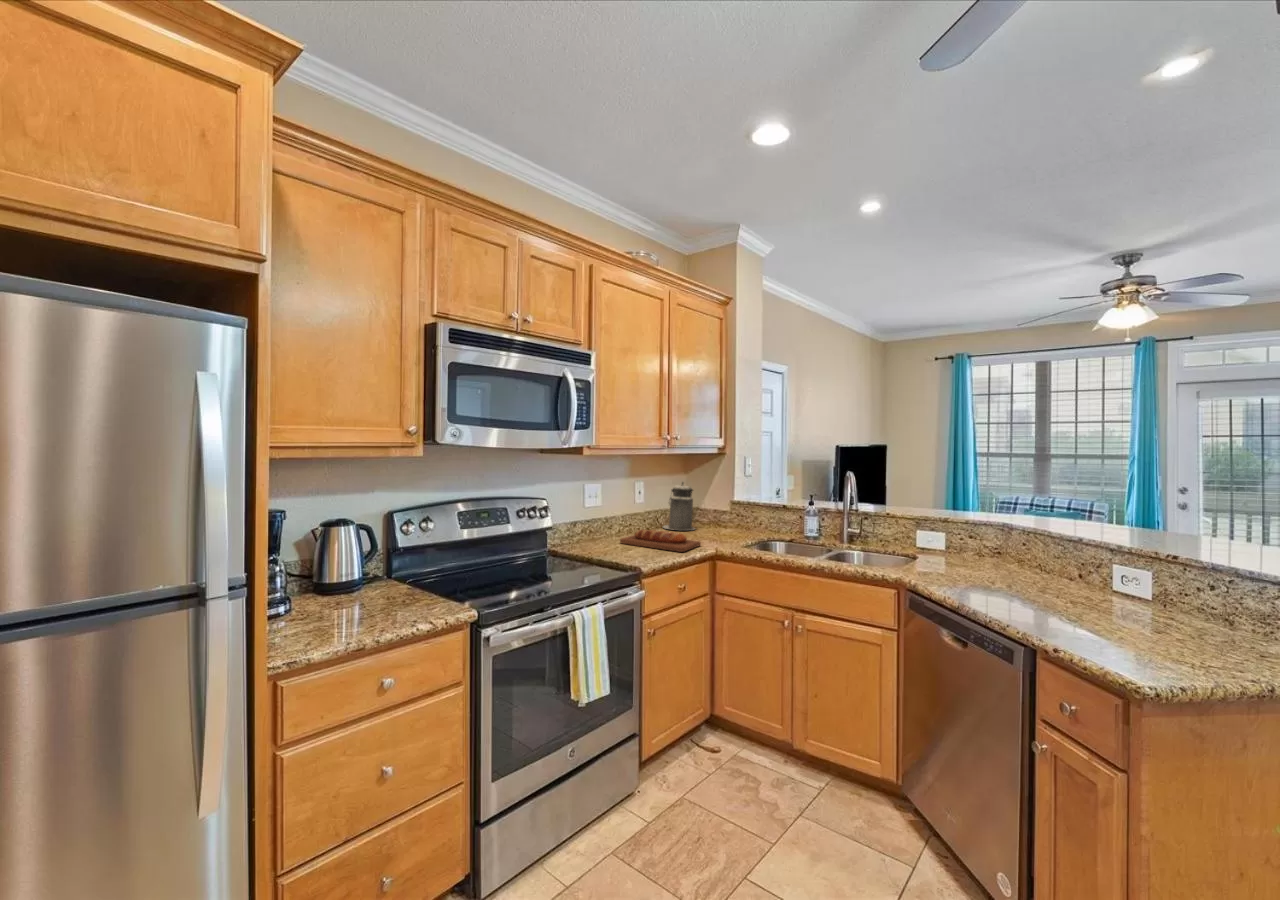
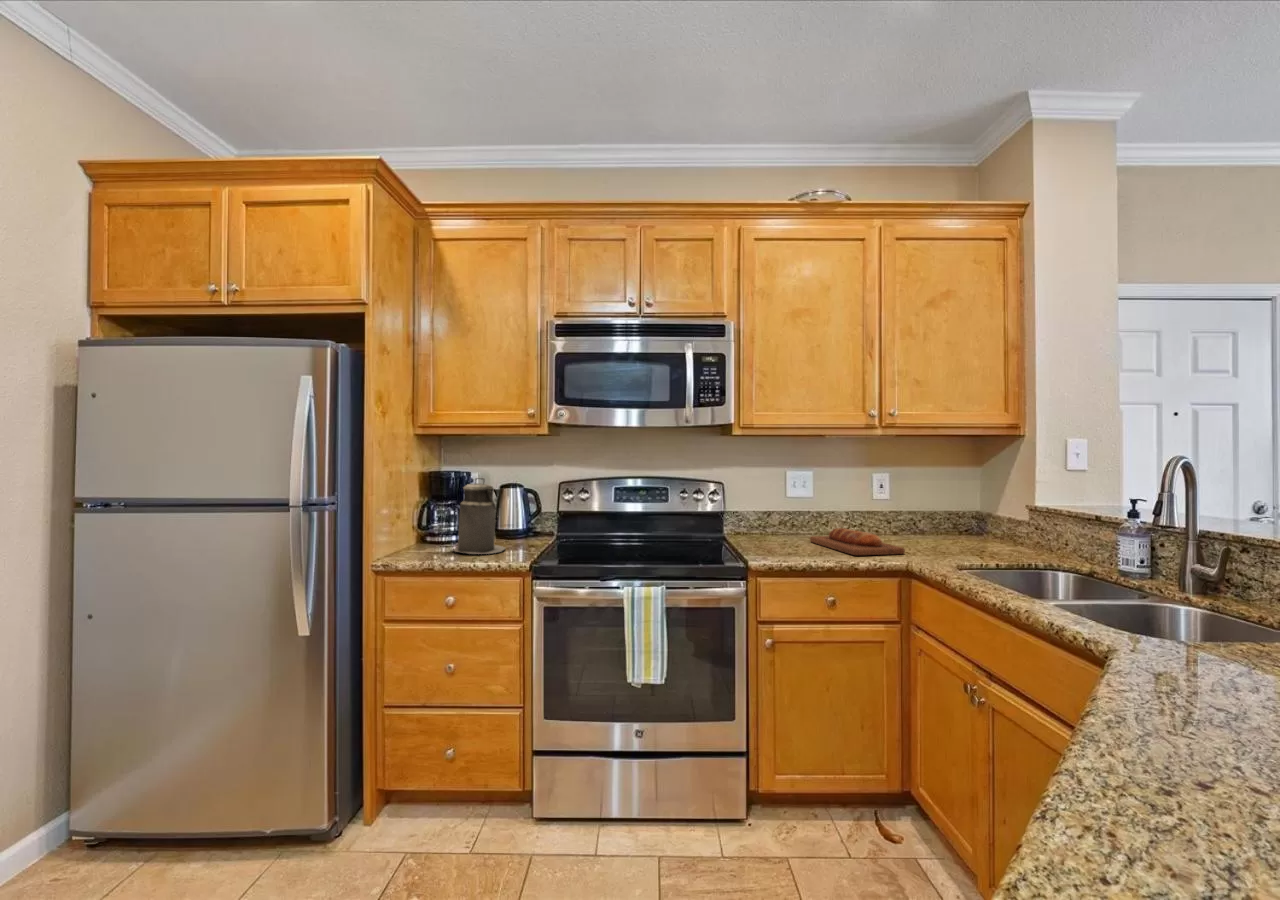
canister: present [663,482,695,530] -> present [453,478,505,554]

